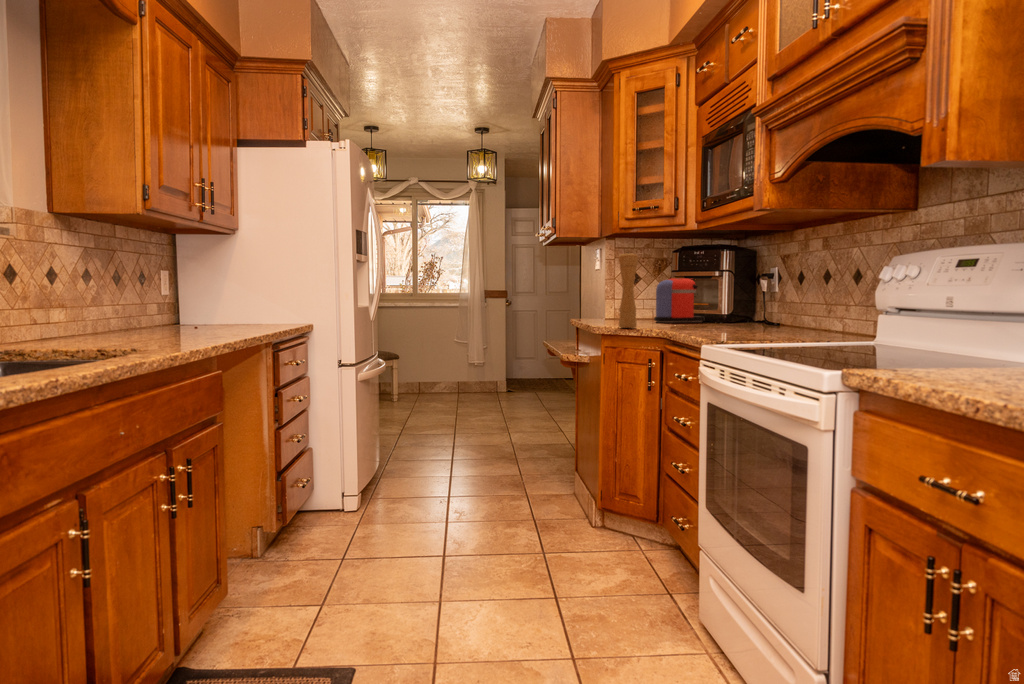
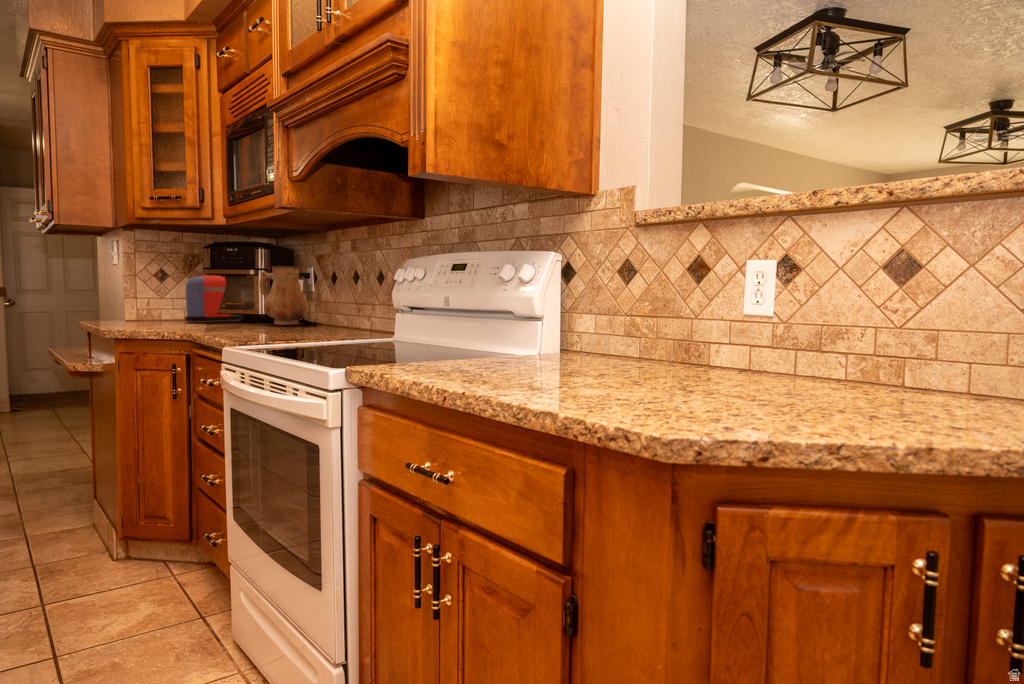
pepper mill: present [619,252,638,328] -> none [128,244,155,330]
ceramic pitcher: none [724,268,772,327] -> present [259,266,308,325]

